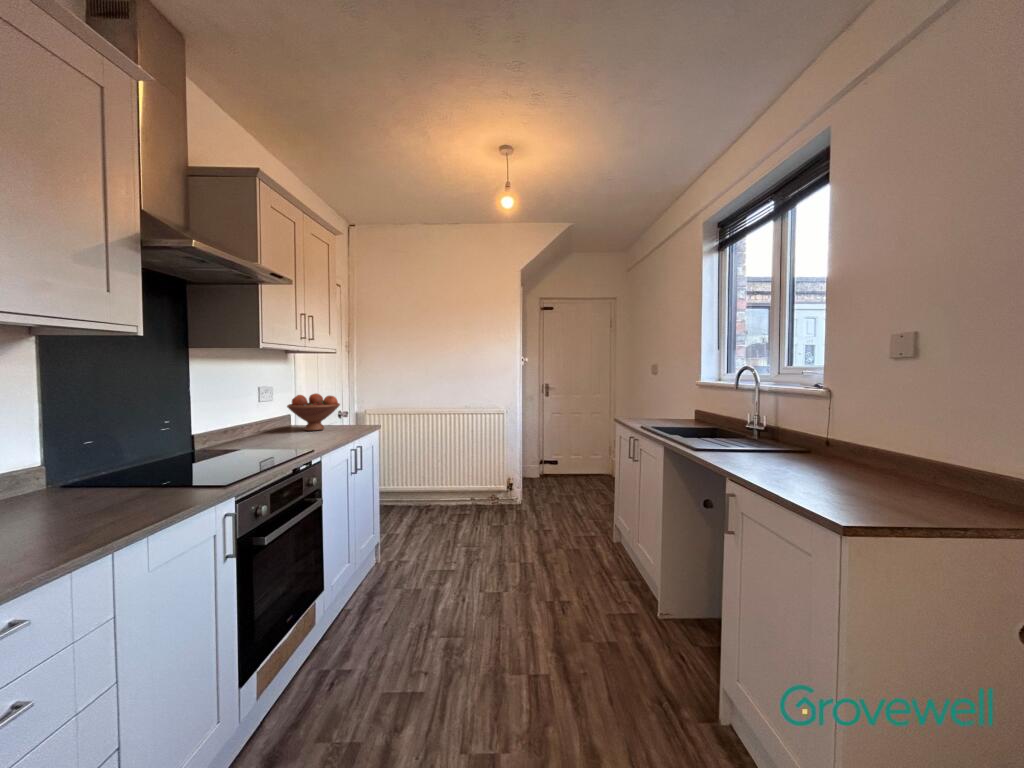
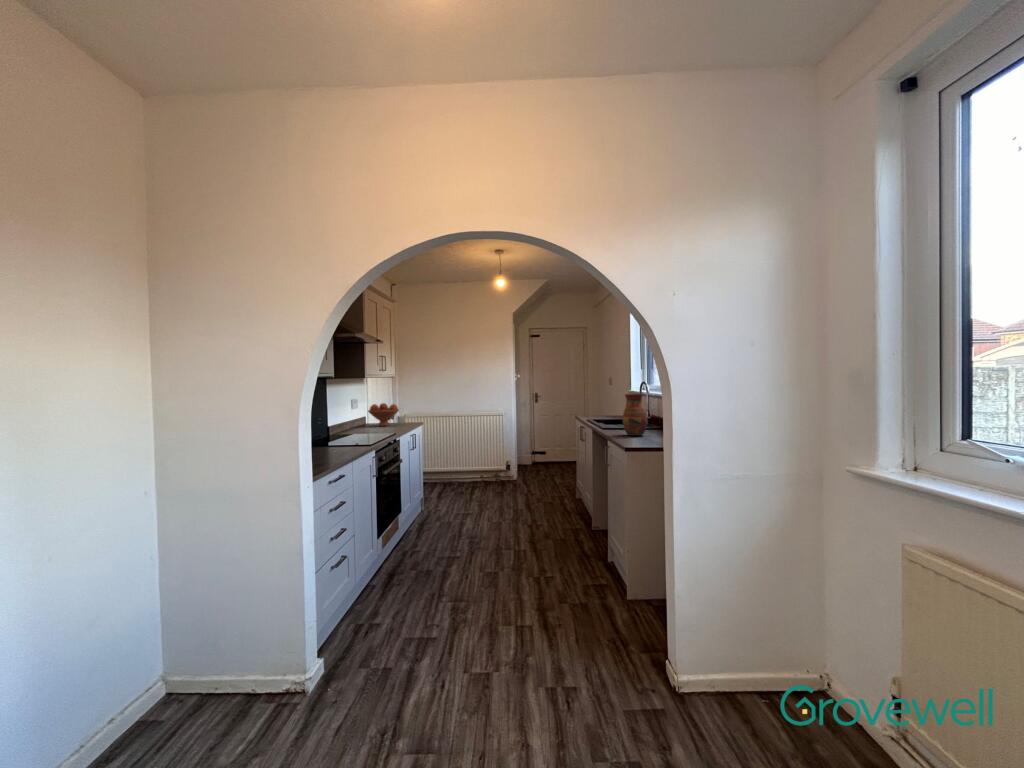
vase: none [757,384,814,473] -> present [623,393,647,436]

